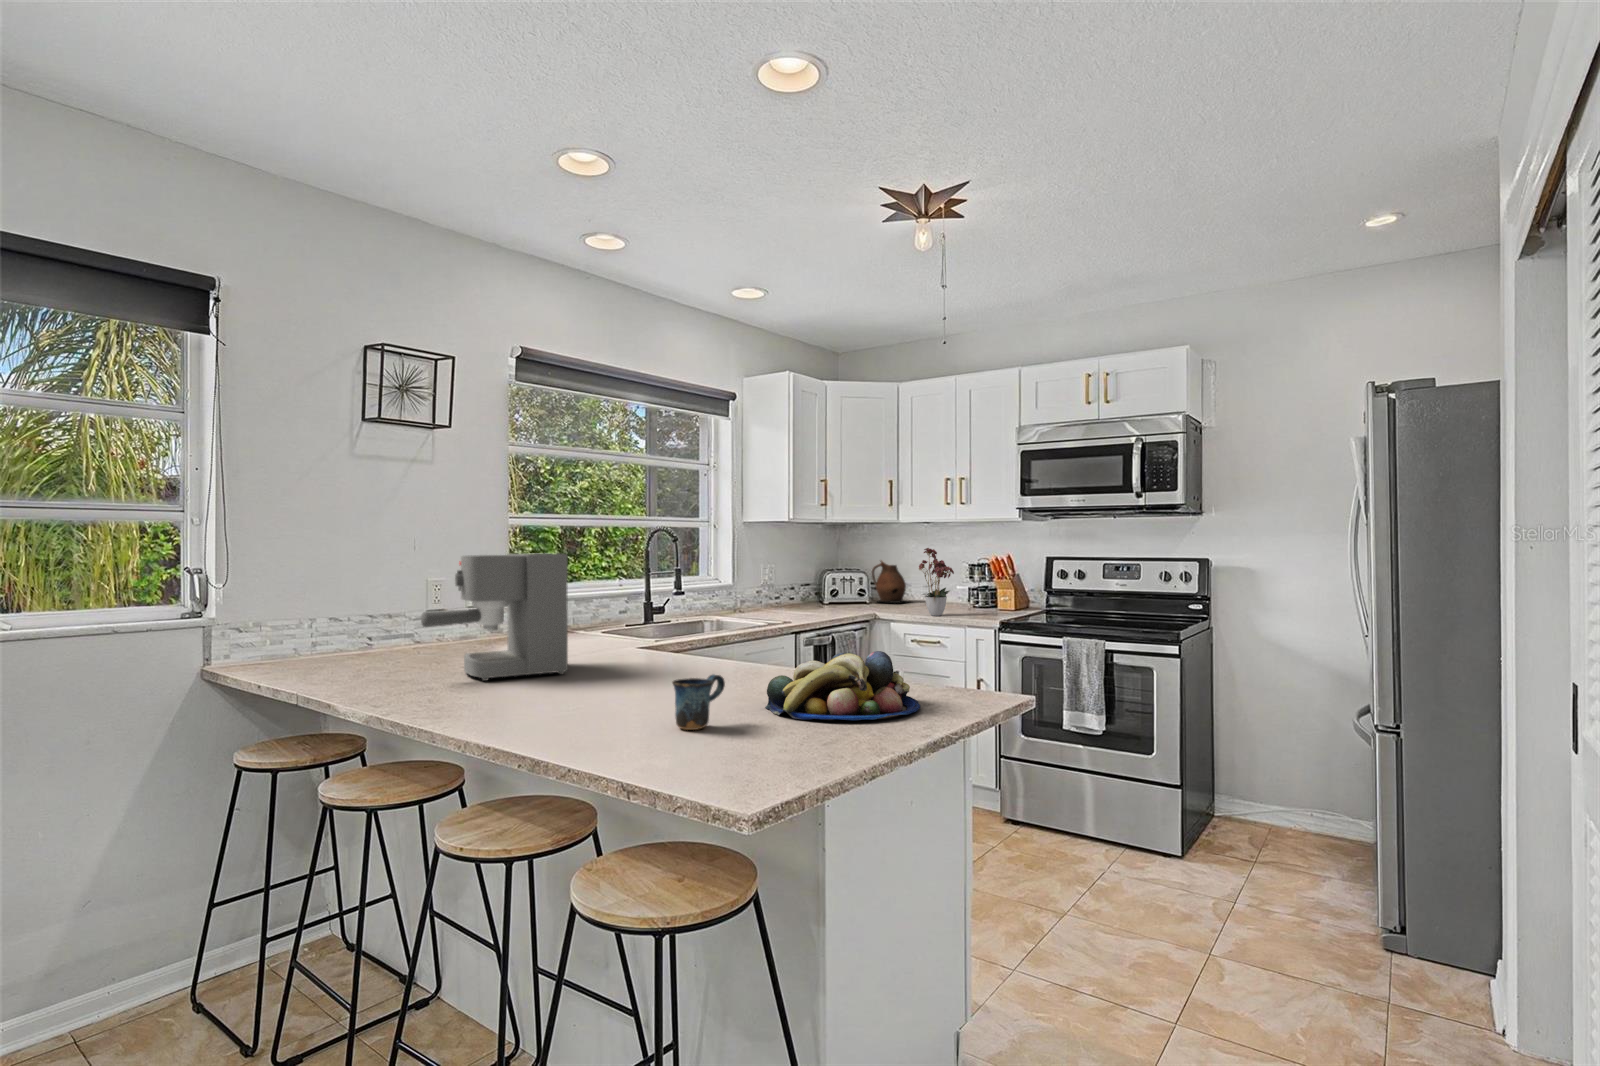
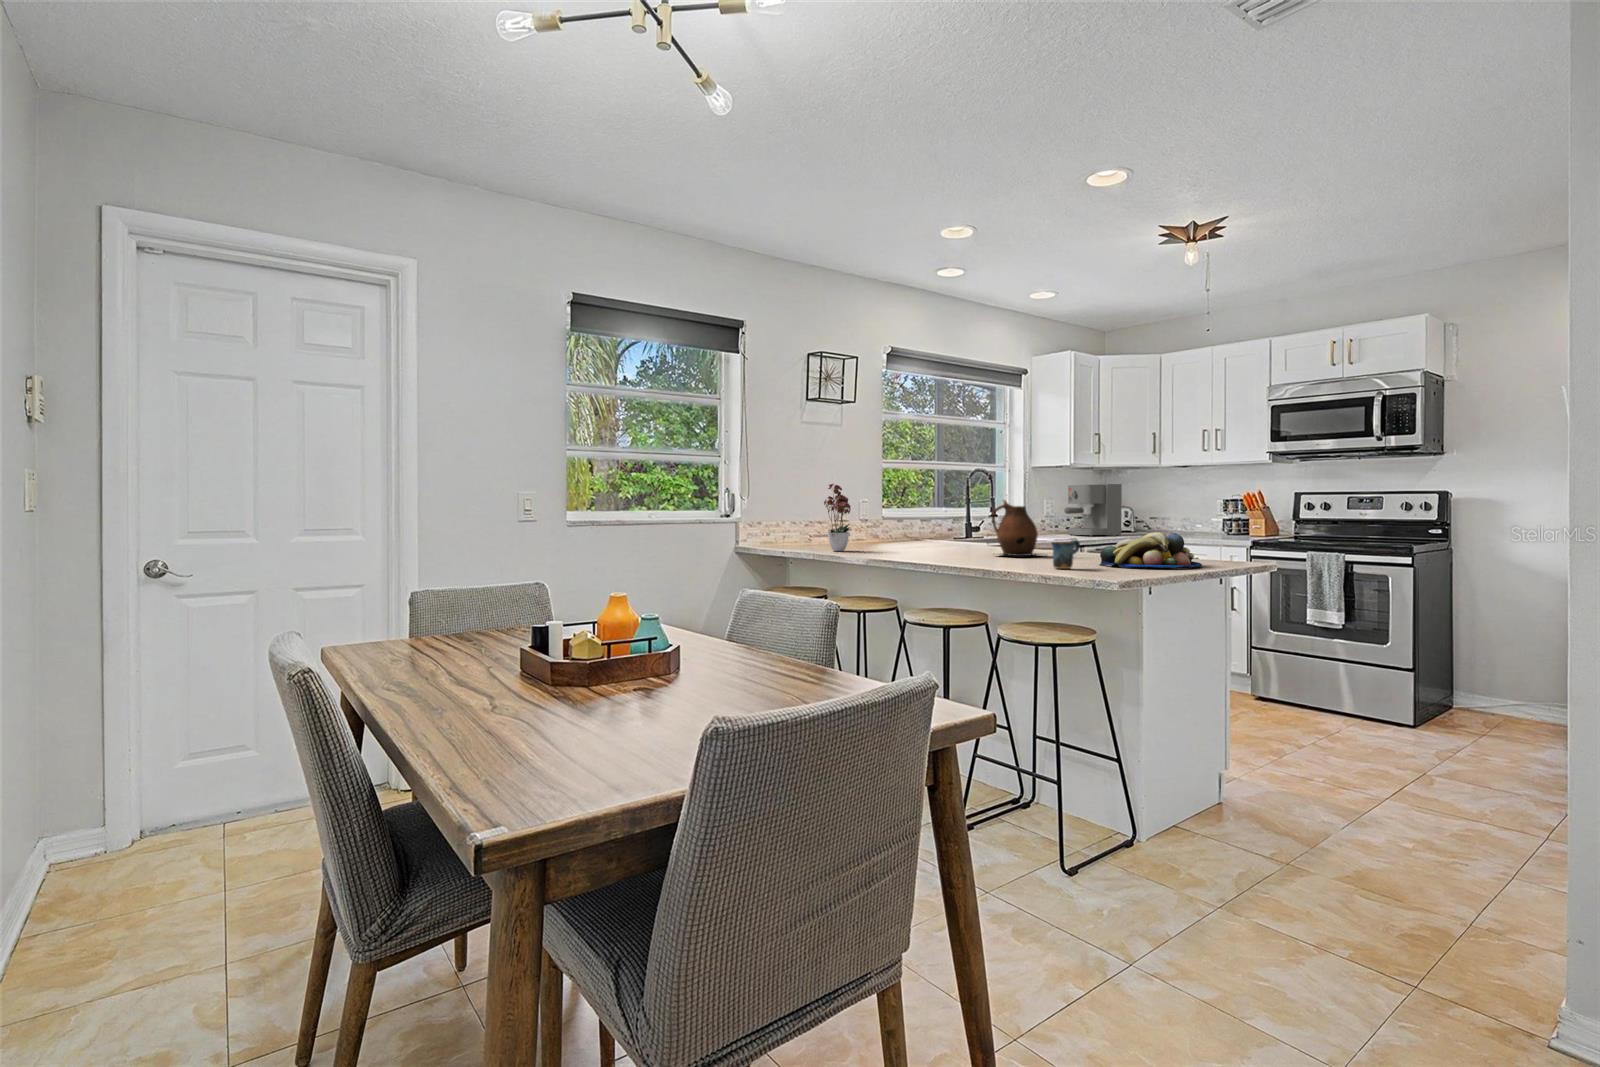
flower arrangement: present [919,548,954,616] -> present [824,484,851,551]
coffee maker: present [421,553,568,681] -> present [1064,484,1122,536]
ceramic pitcher: present [872,561,911,603] -> present [992,500,1038,556]

